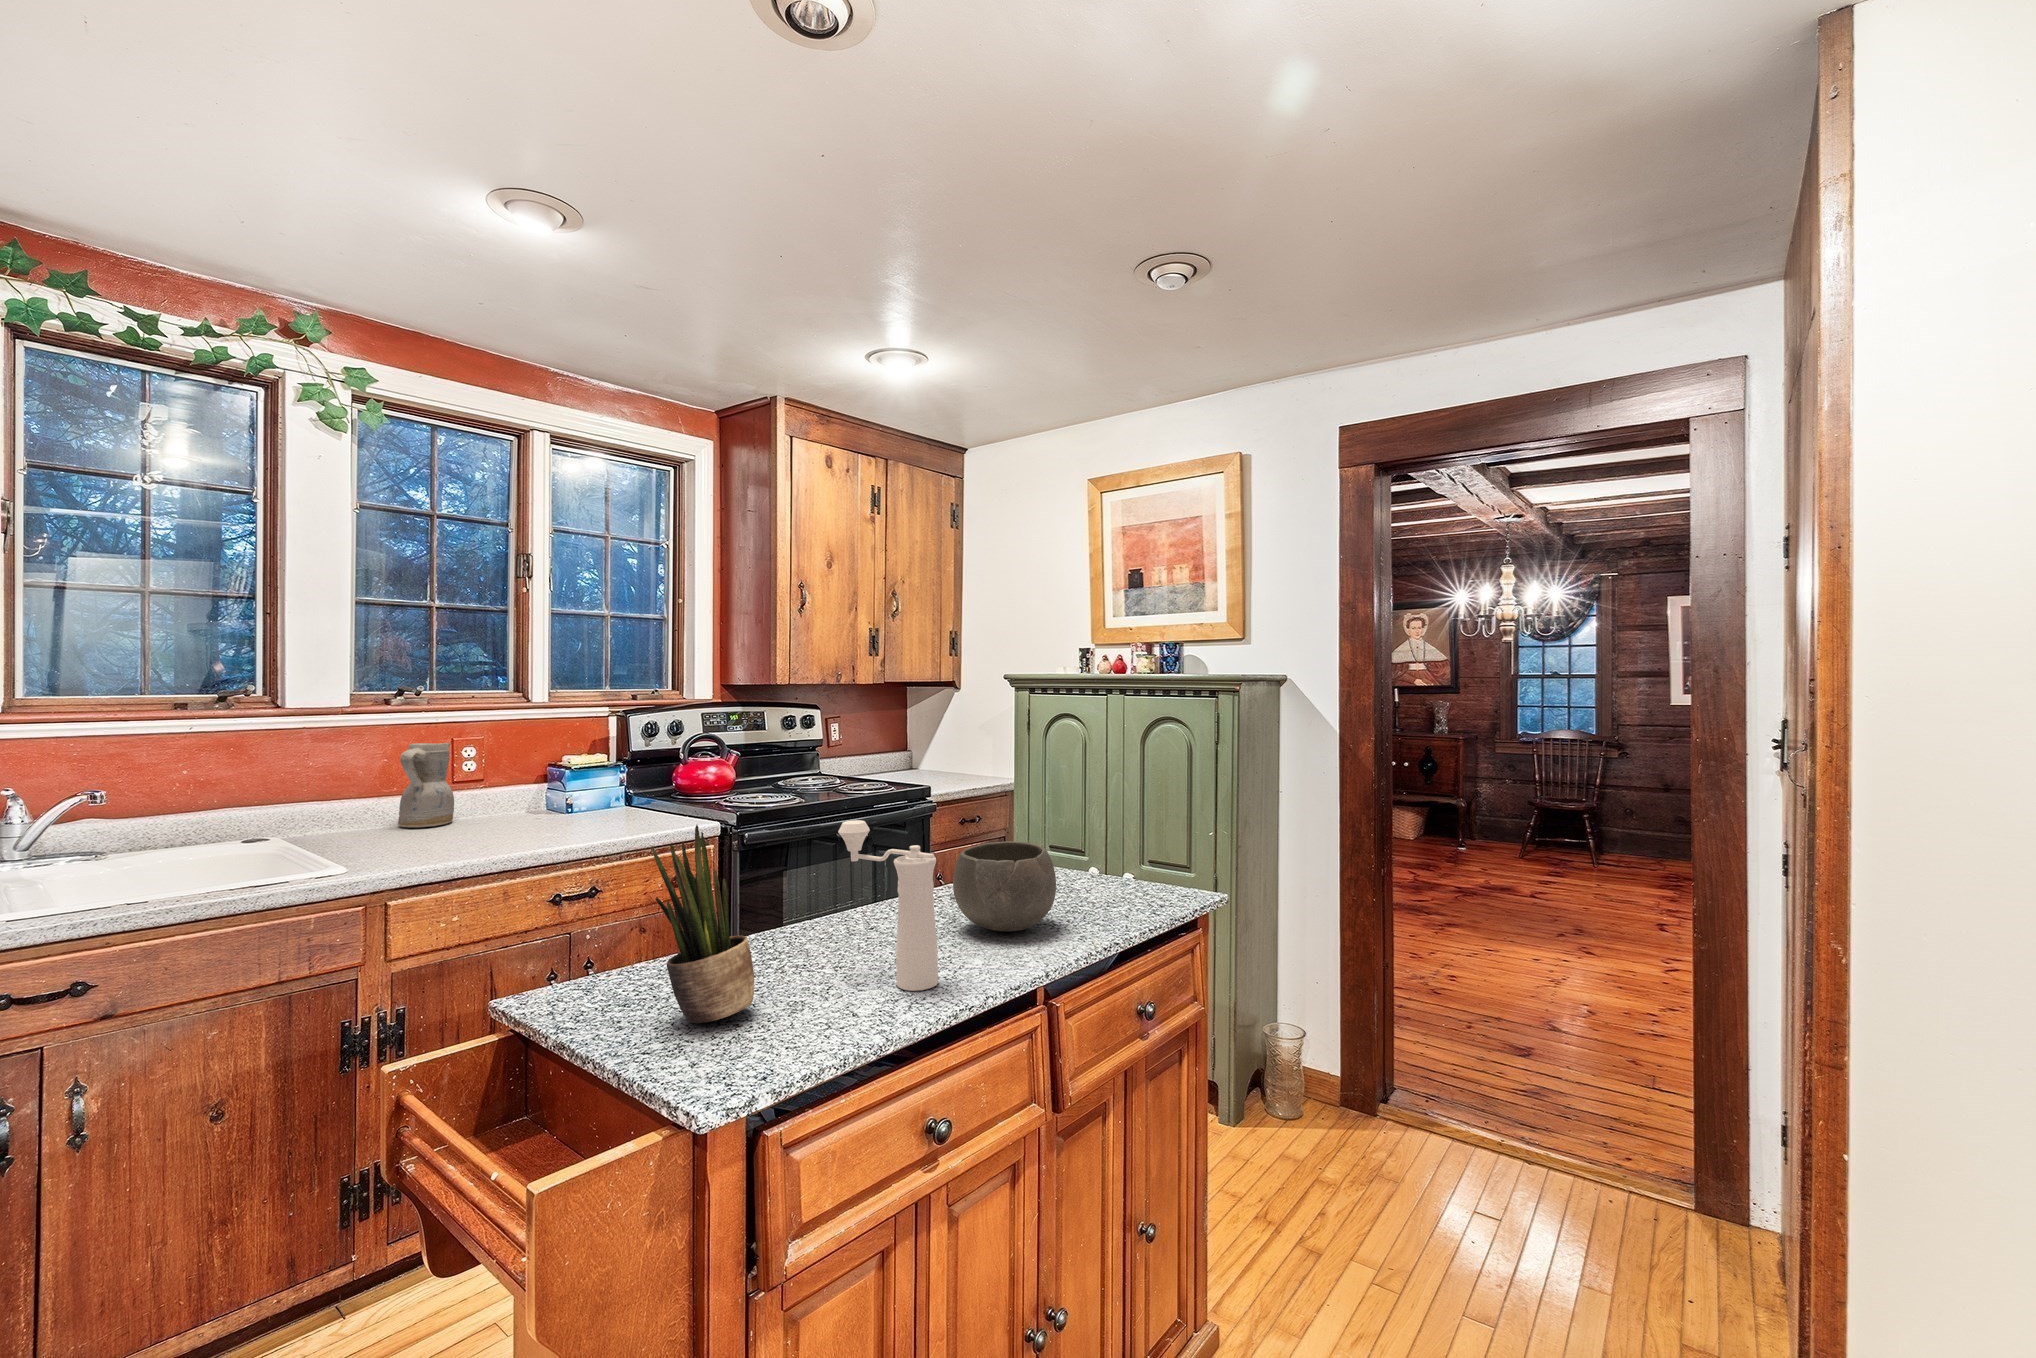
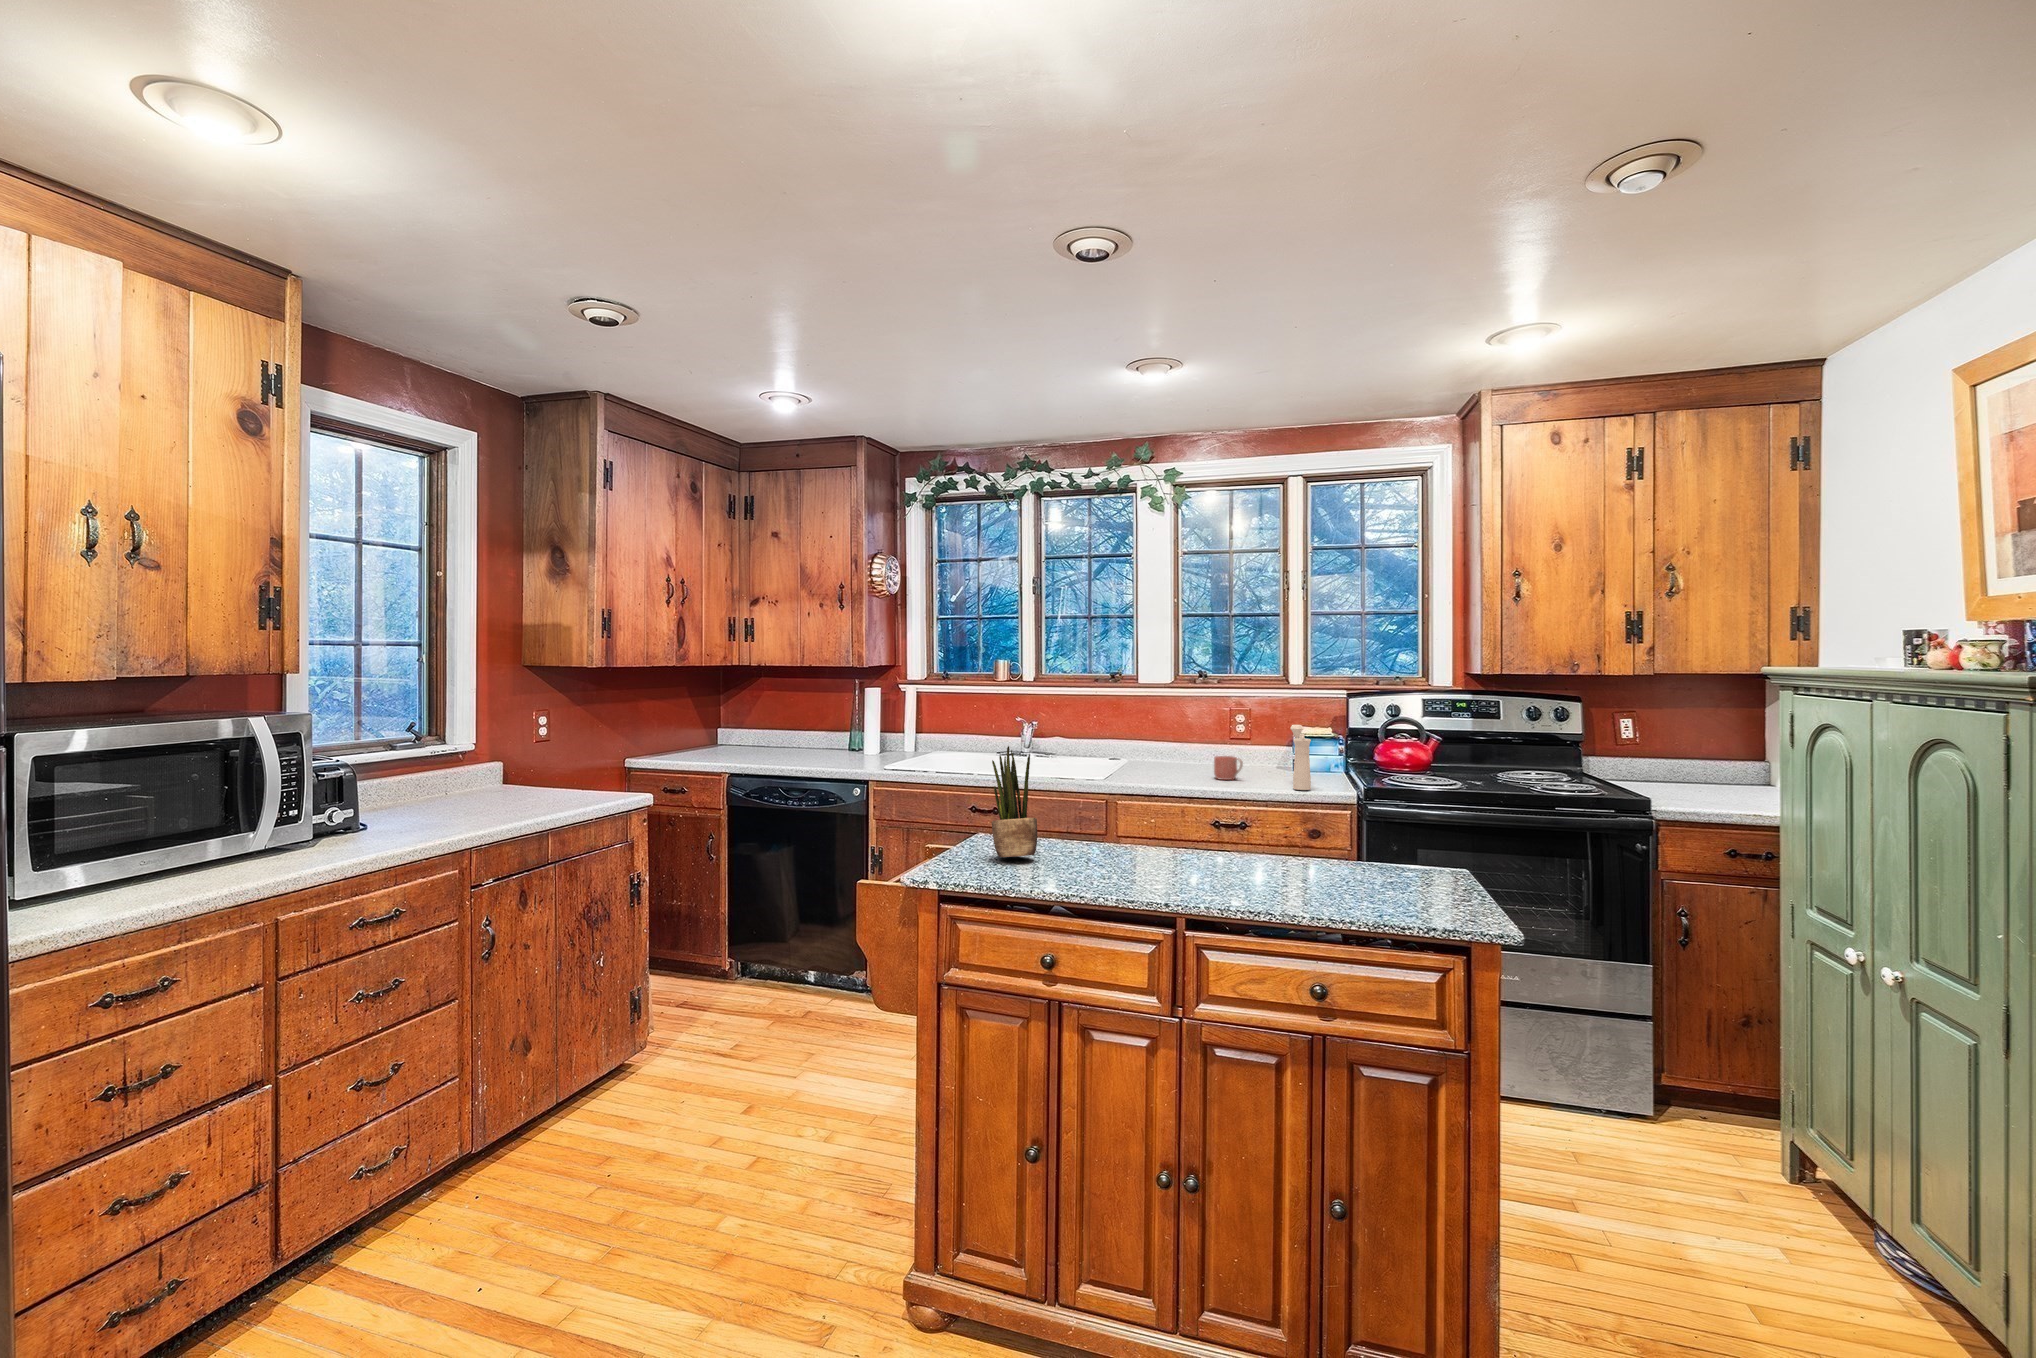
ceramic pitcher: present [398,743,454,827] -> none [1179,705,1216,765]
mug: none [502,805,549,838] -> present [1214,756,1243,780]
pepper mill: present [838,820,938,991] -> present [1290,725,1311,790]
ceramic bowl: present [953,841,1056,931] -> none [1216,810,1307,885]

